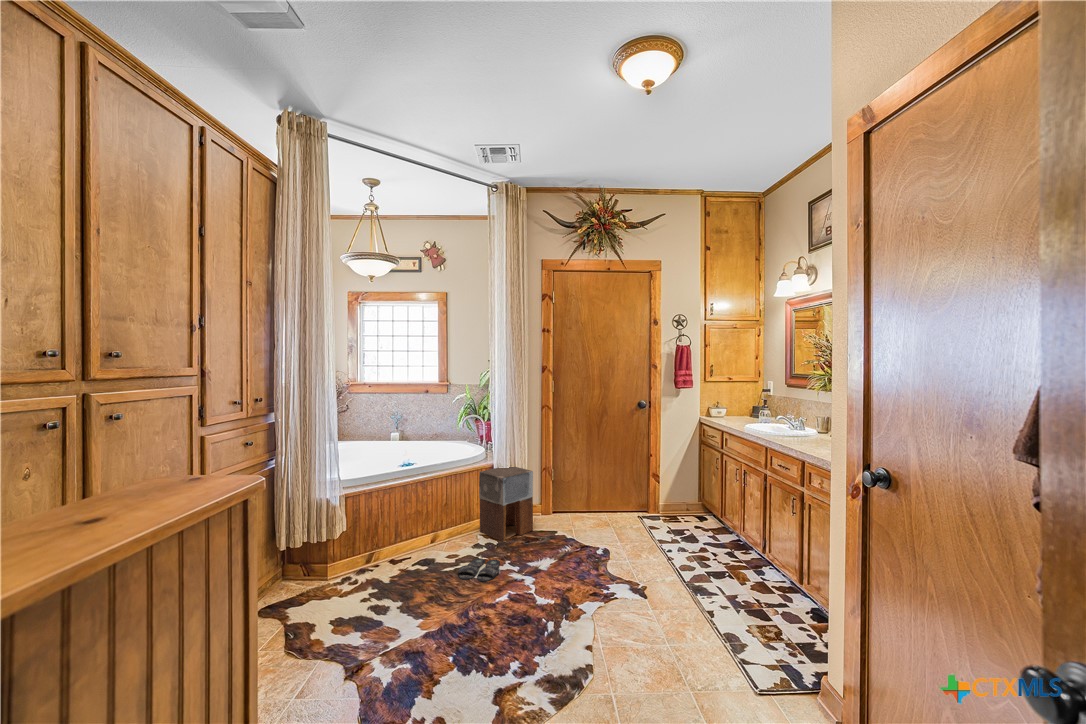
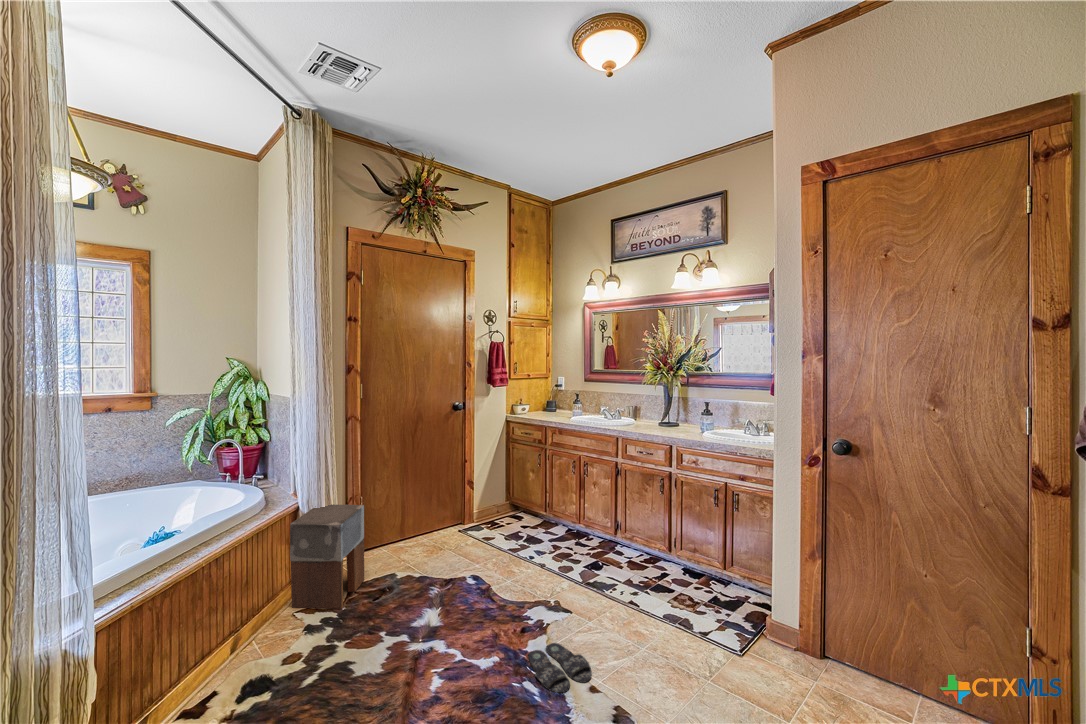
slippers: present [458,558,500,582] -> present [528,643,591,693]

